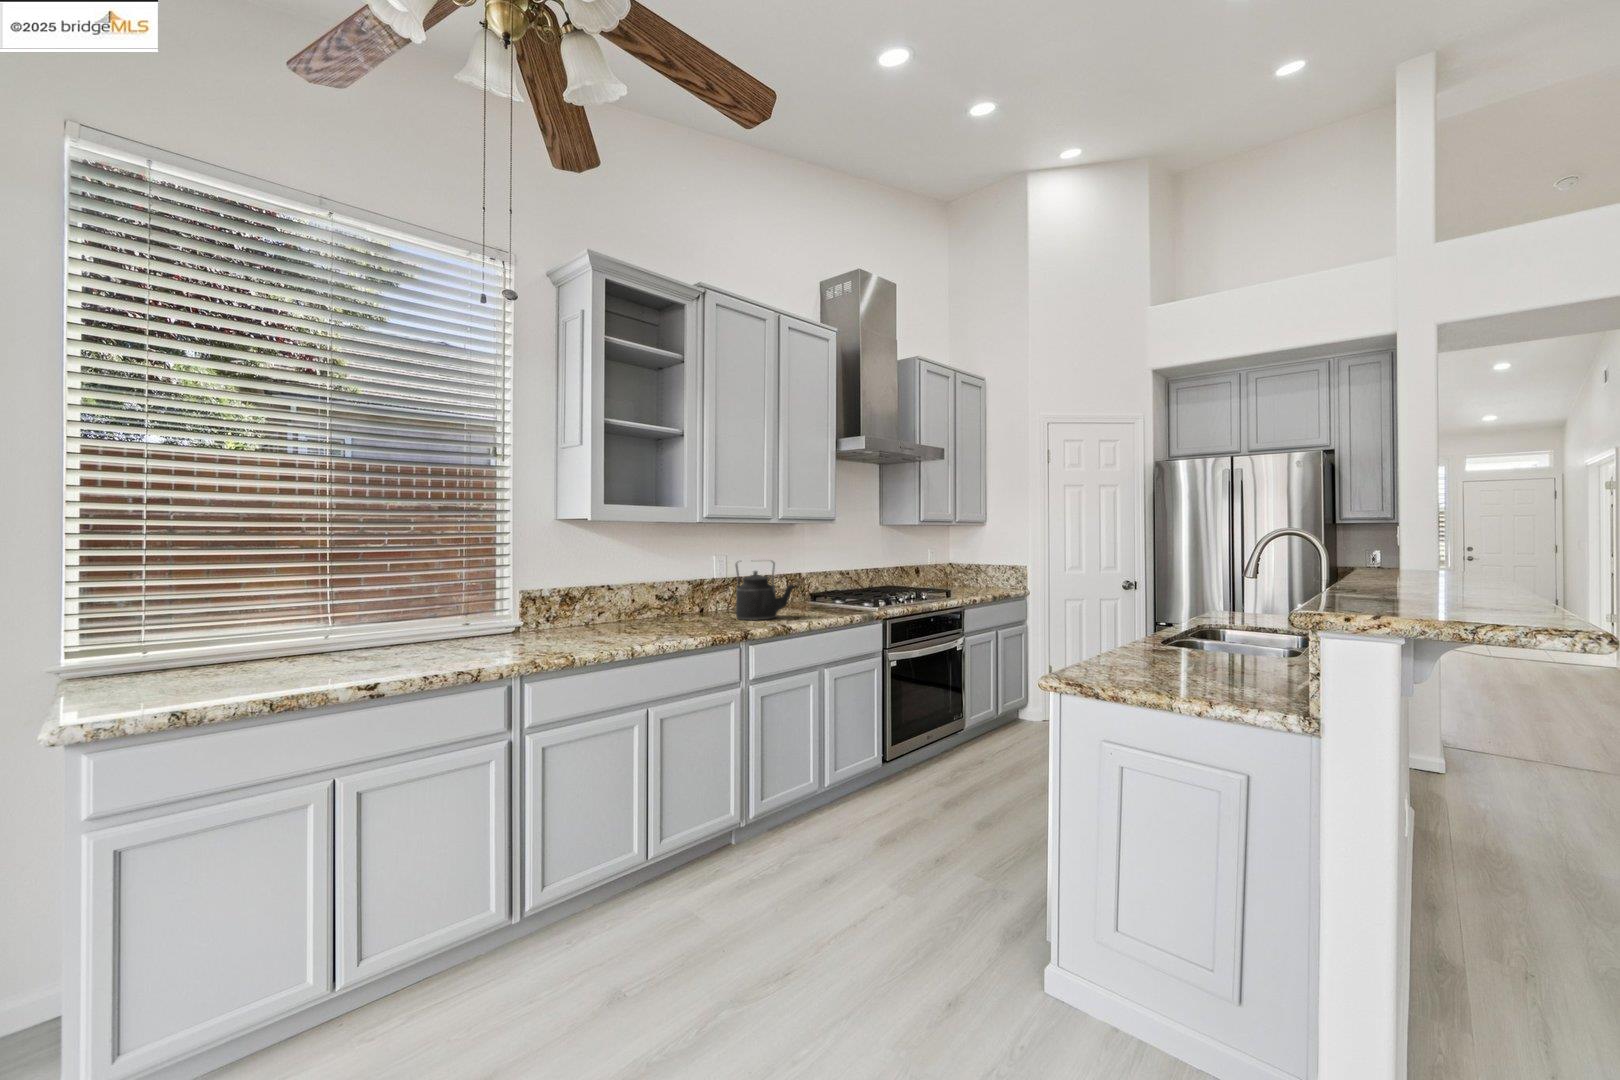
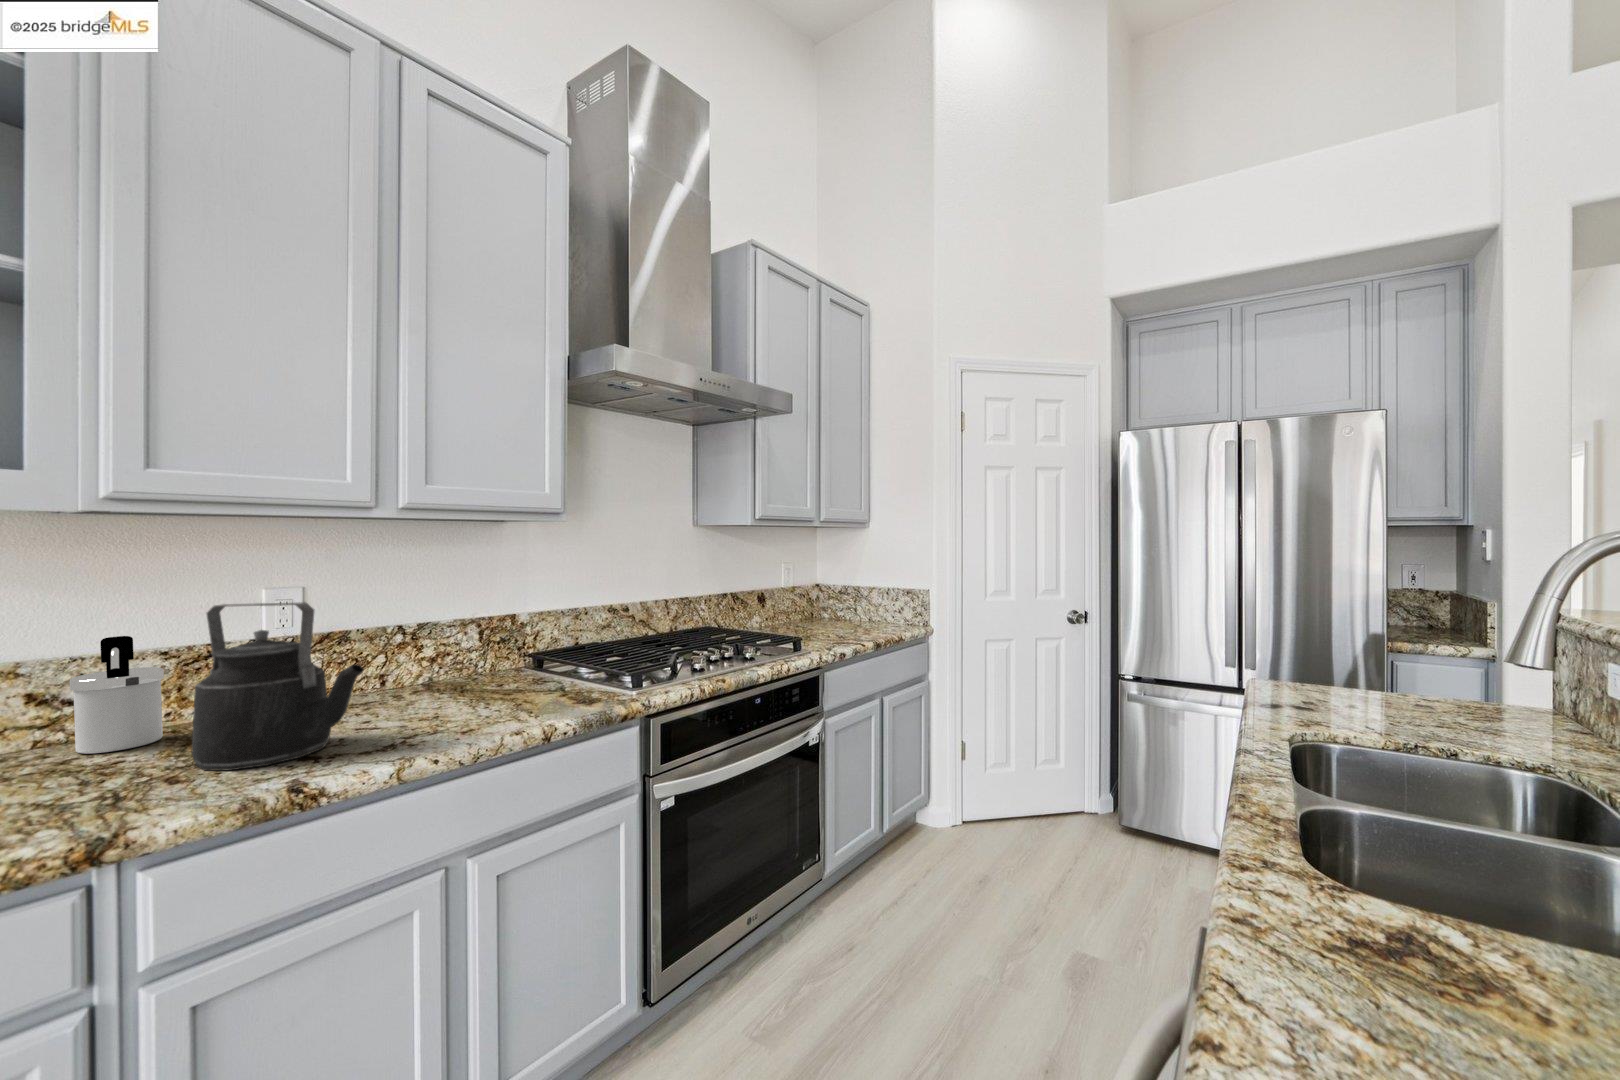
soap dispenser: none [678,574,705,617] -> present [70,636,164,754]

